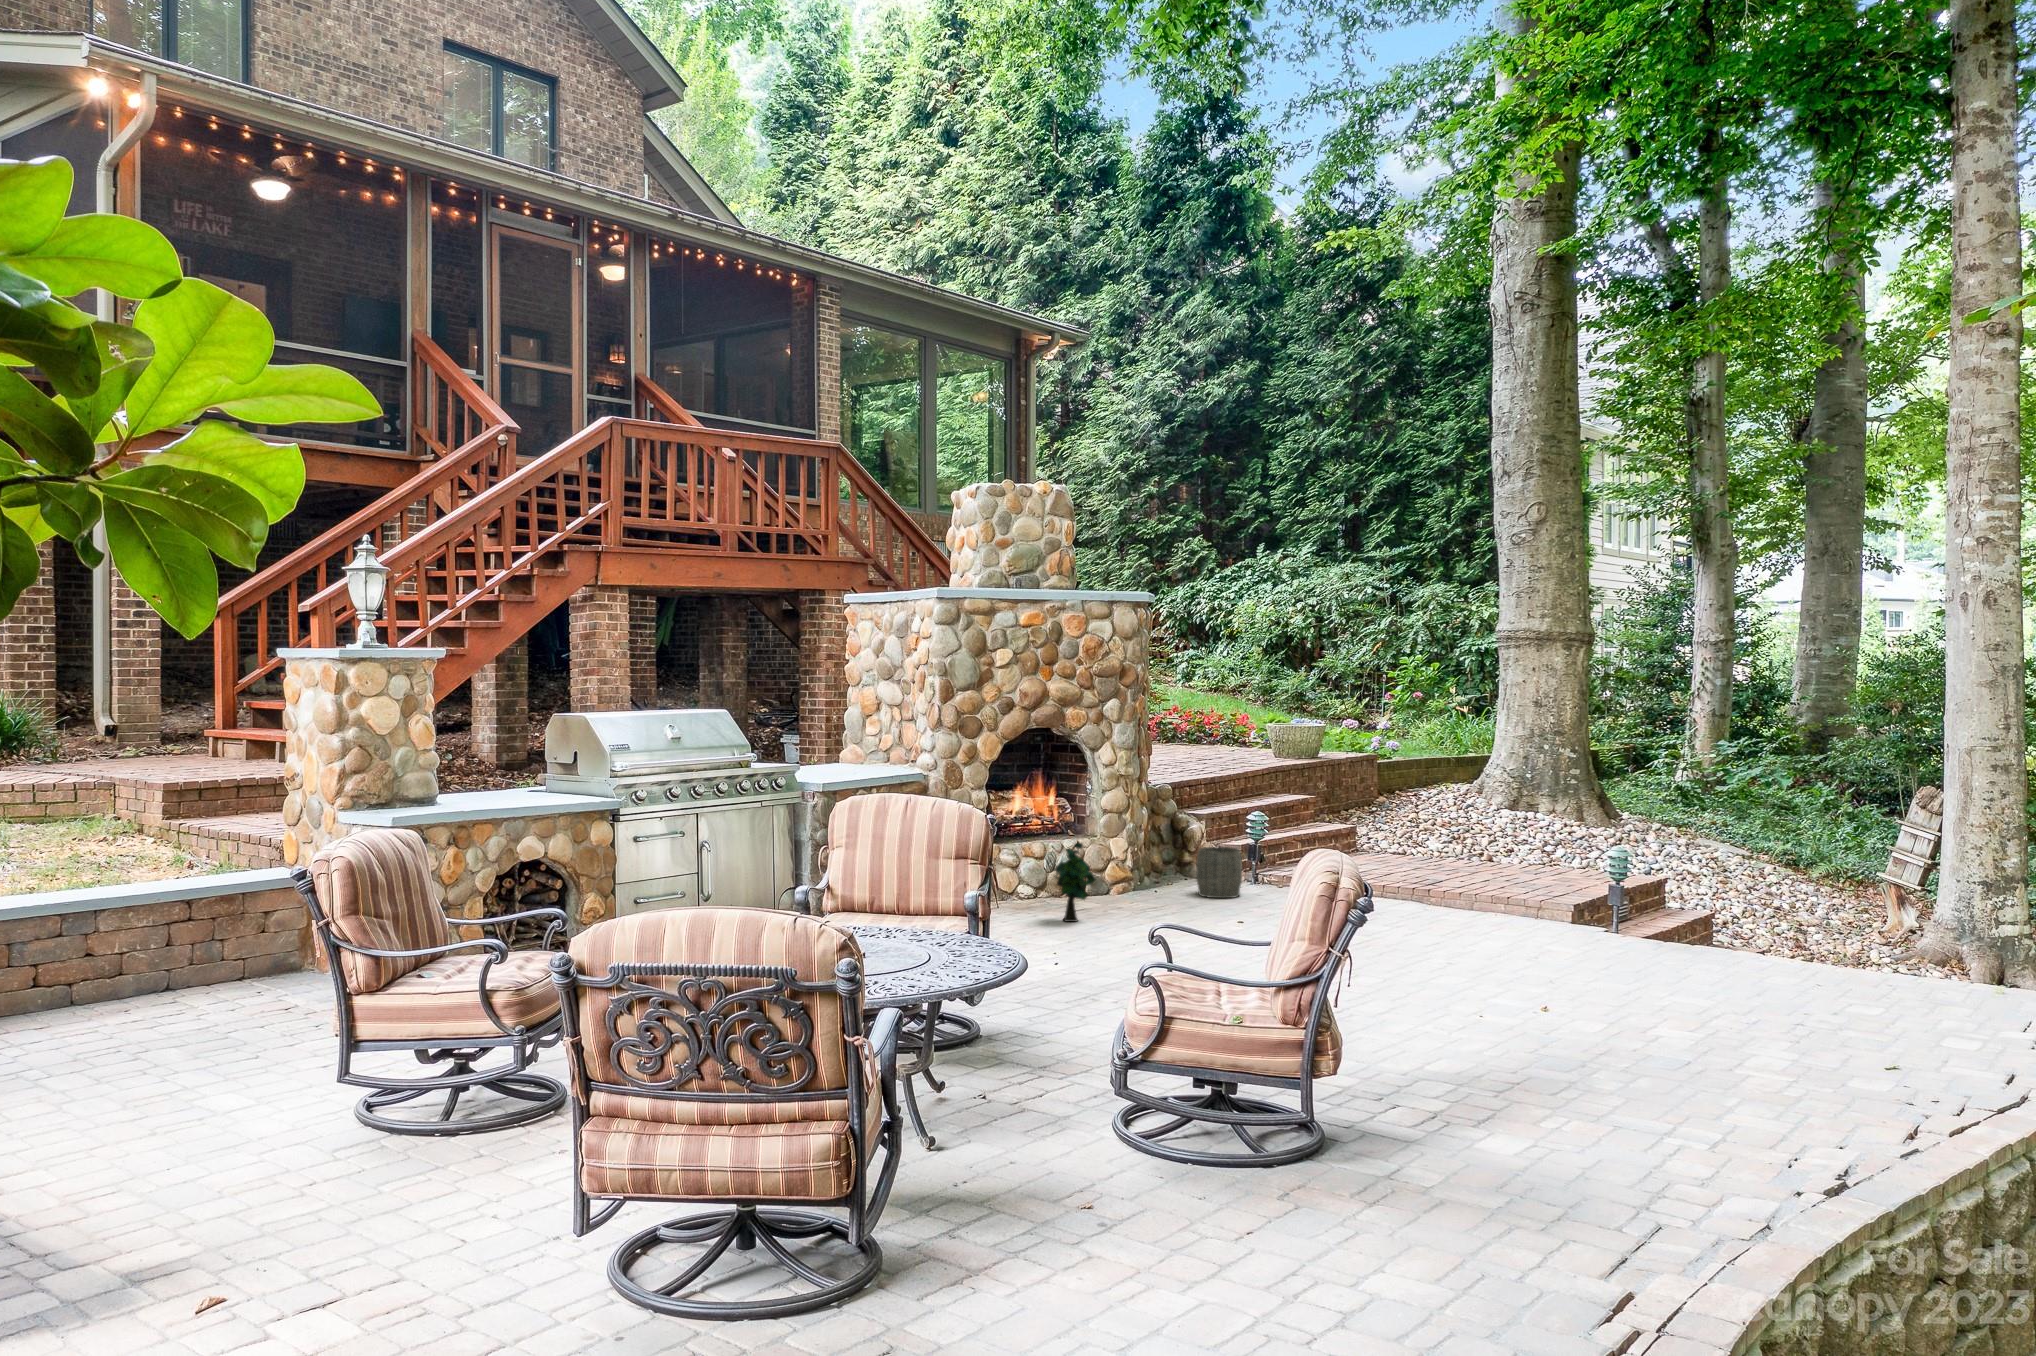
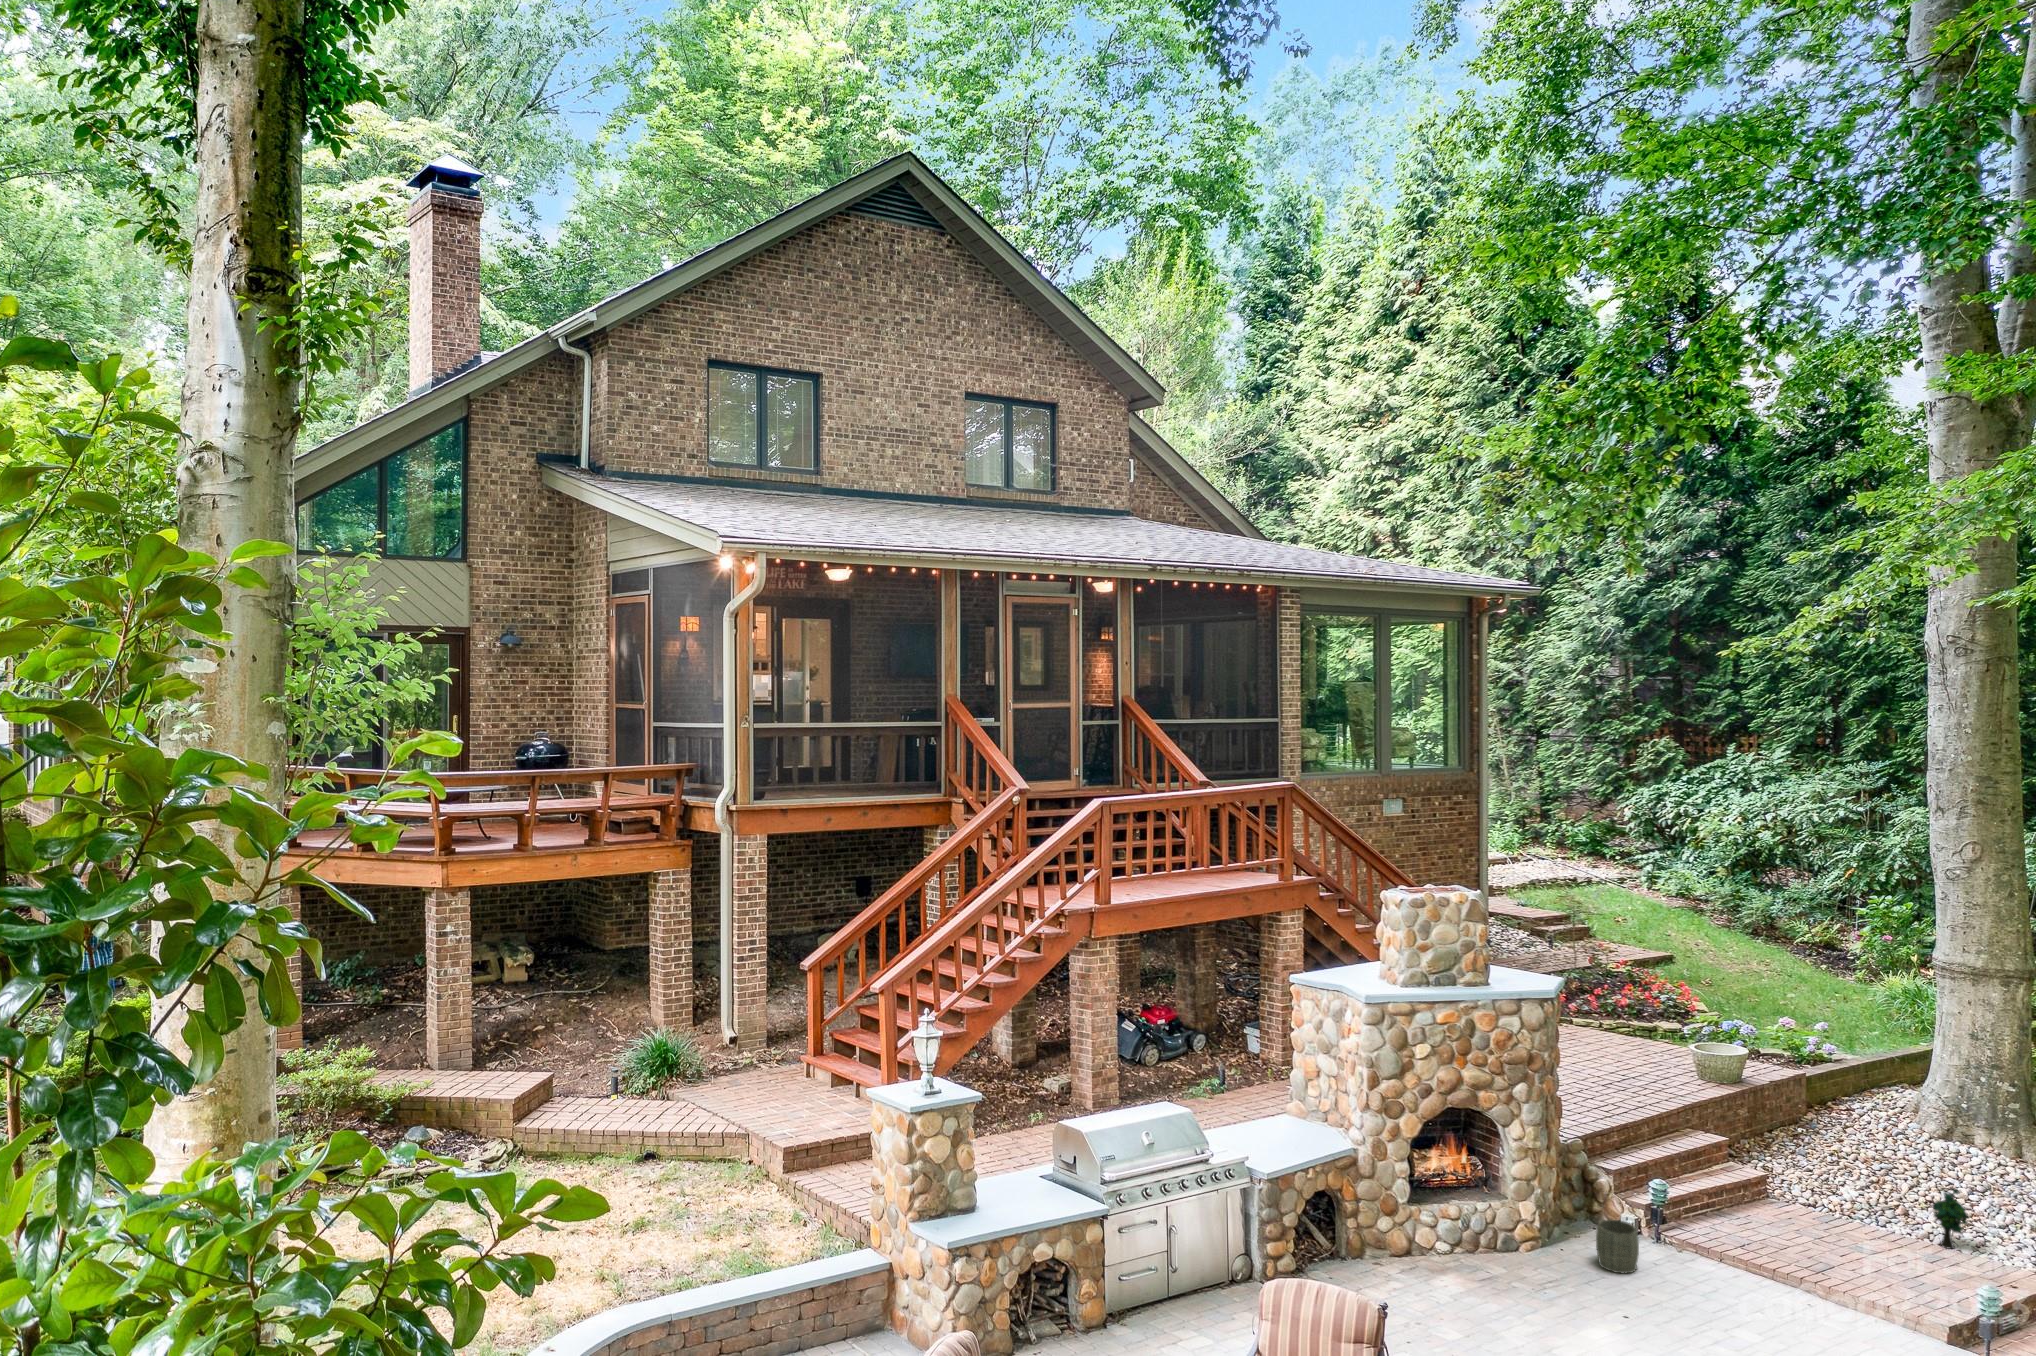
decorative plant: present [1053,843,1096,922] -> present [1930,1189,1970,1249]

